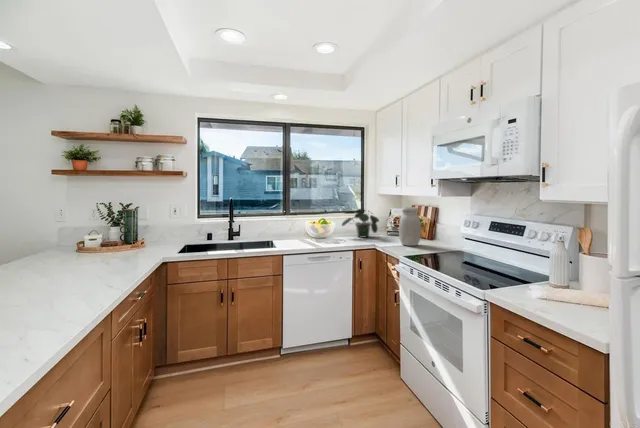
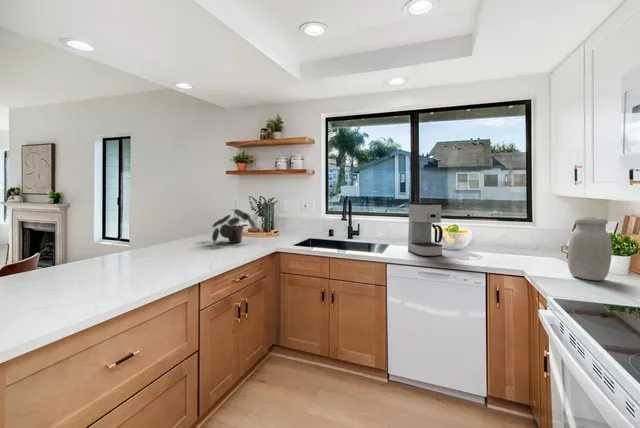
coffee maker: none [291,202,320,246] -> present [408,202,443,256]
potted plant: present [342,209,379,237] -> present [212,209,255,243]

